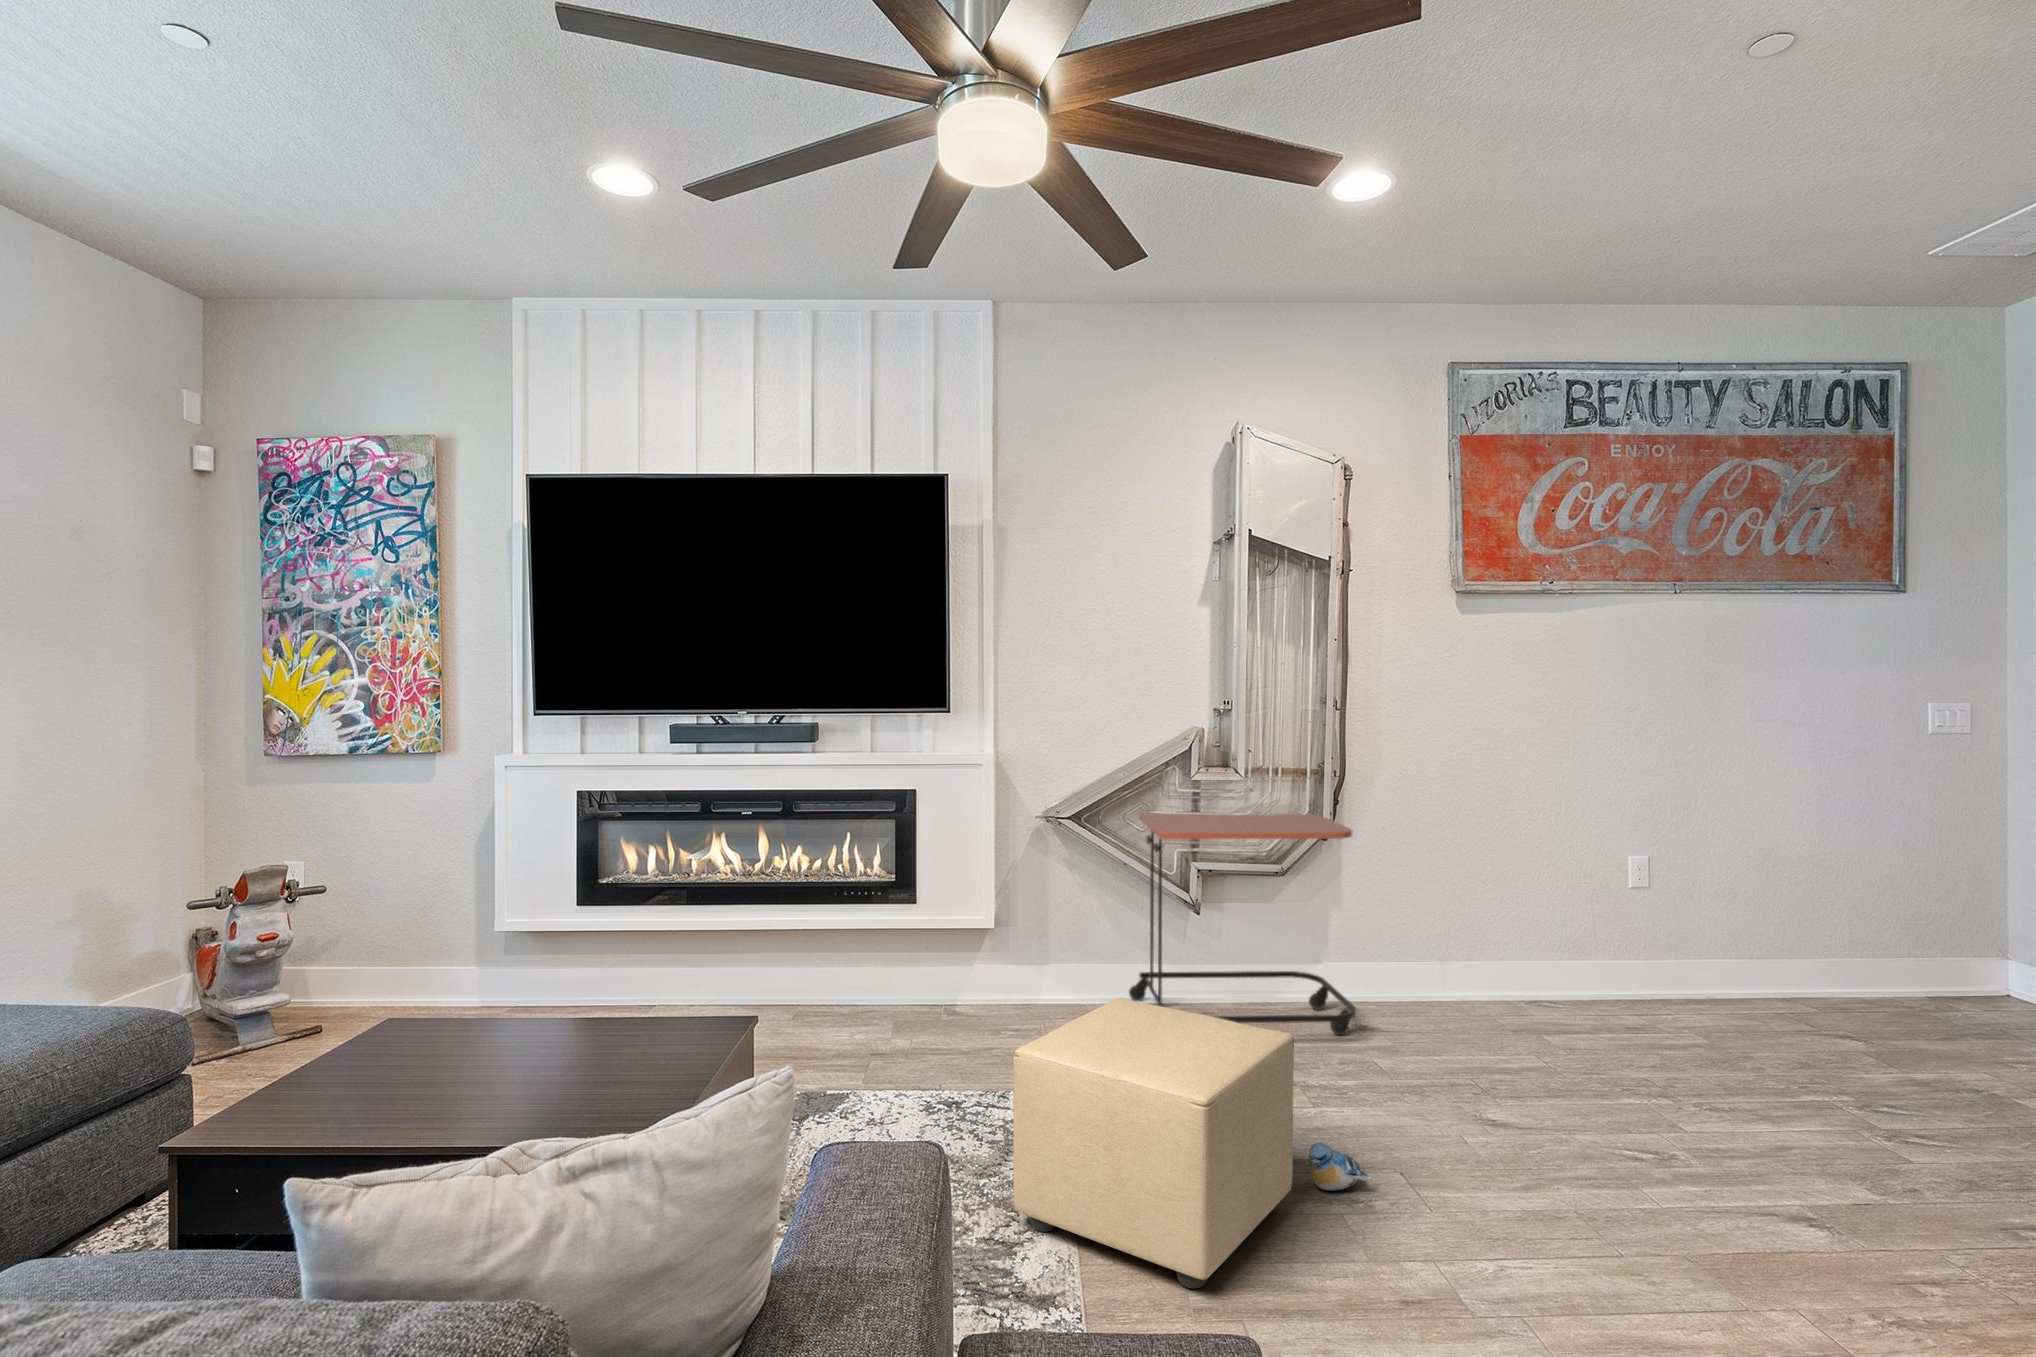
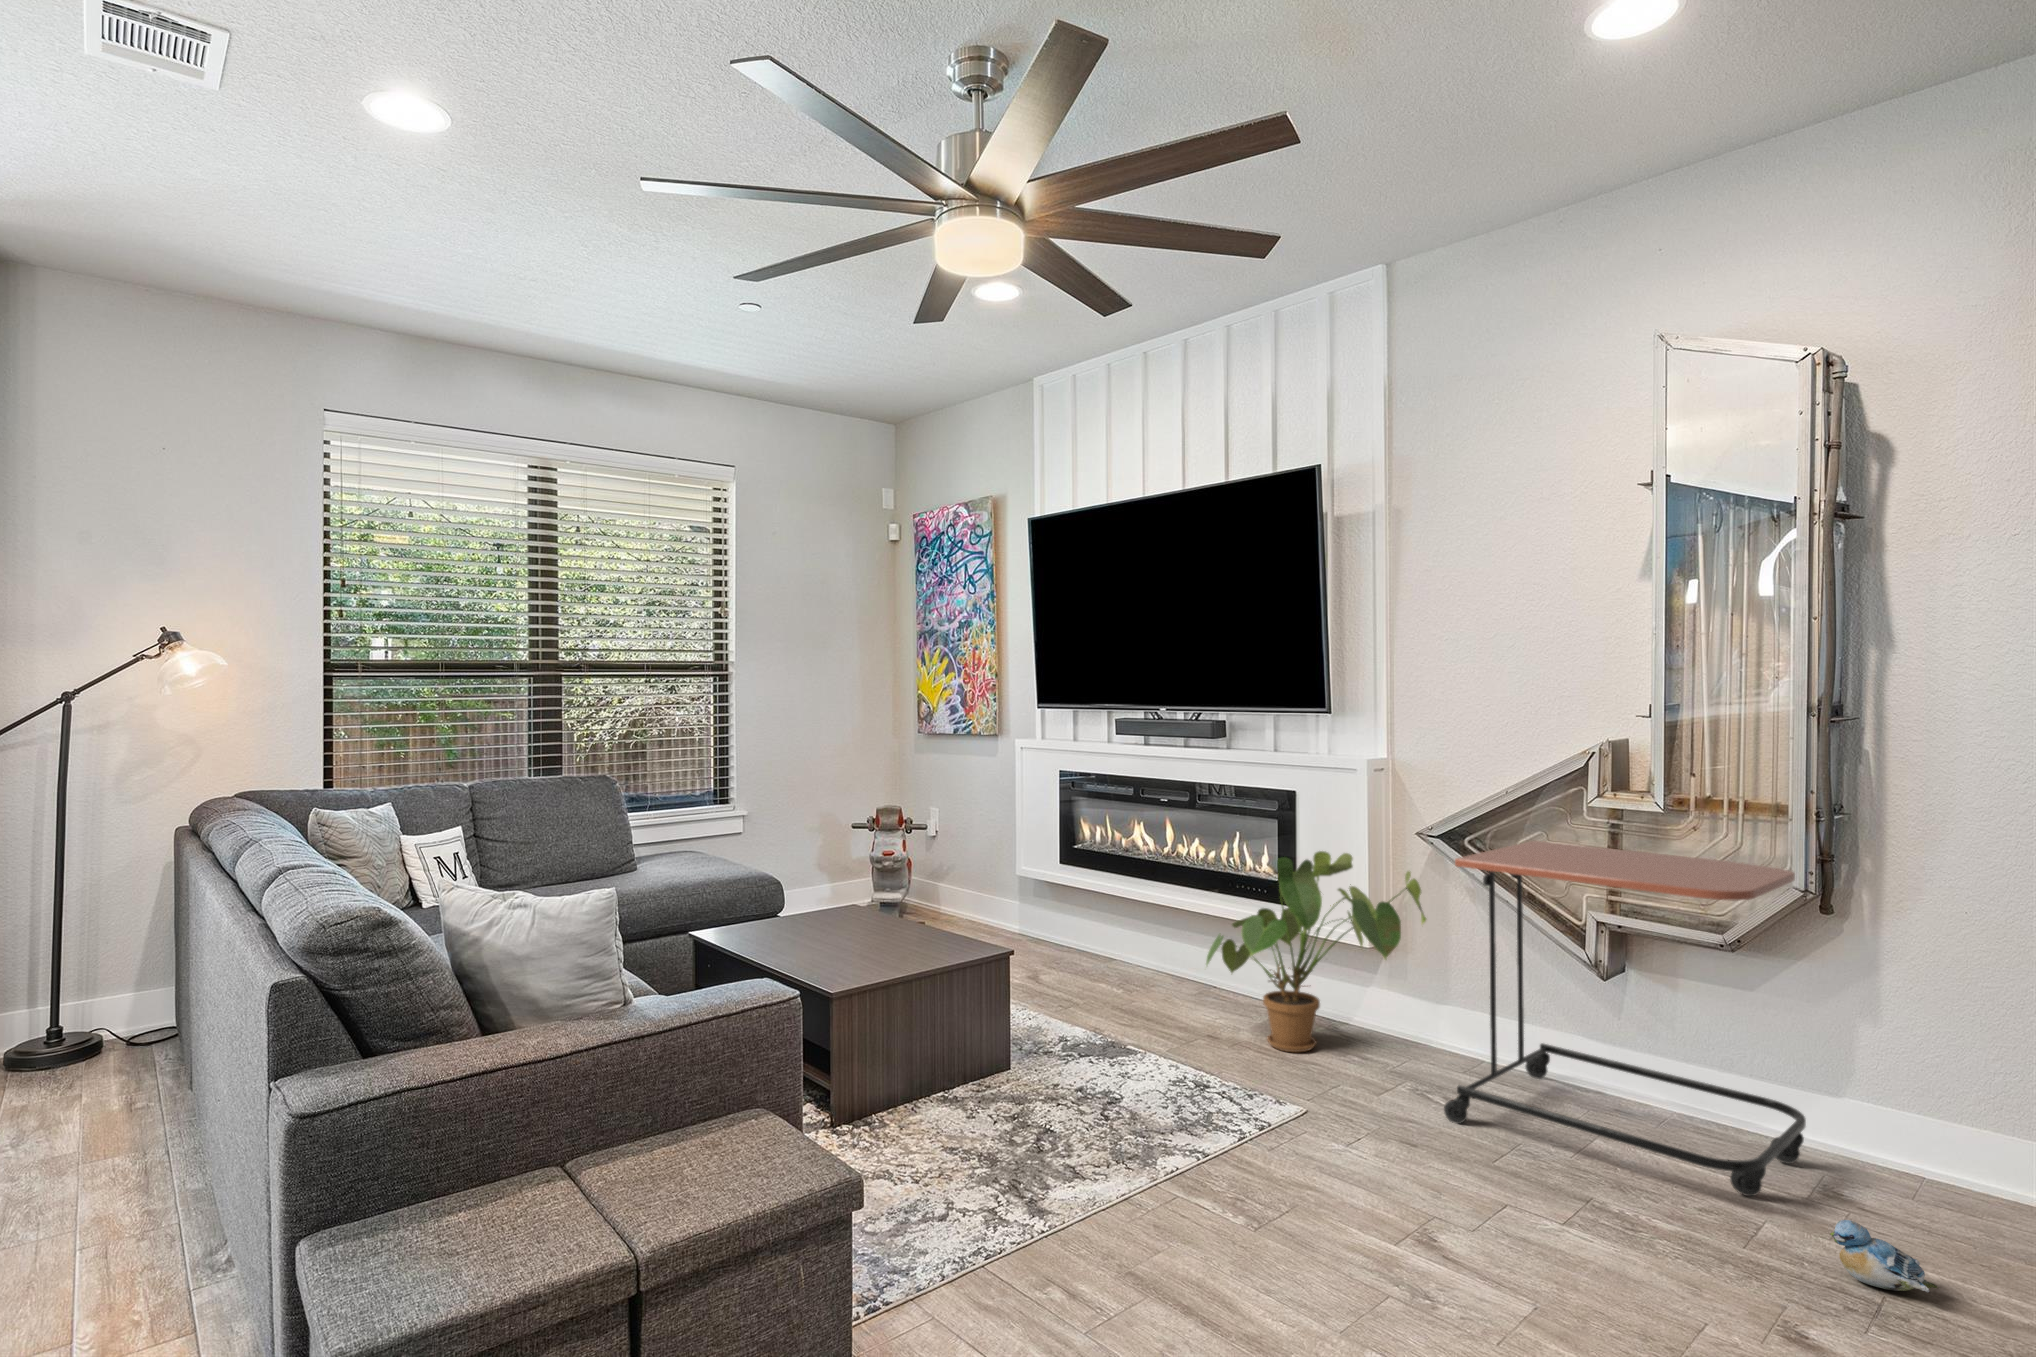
house plant: none [889,842,1077,1036] -> present [1206,851,1426,1052]
ottoman: present [1013,998,1294,1288] -> none [1007,1008,1256,1281]
plush toy: present [1308,1143,1372,1191] -> present [1830,1220,1937,1292]

